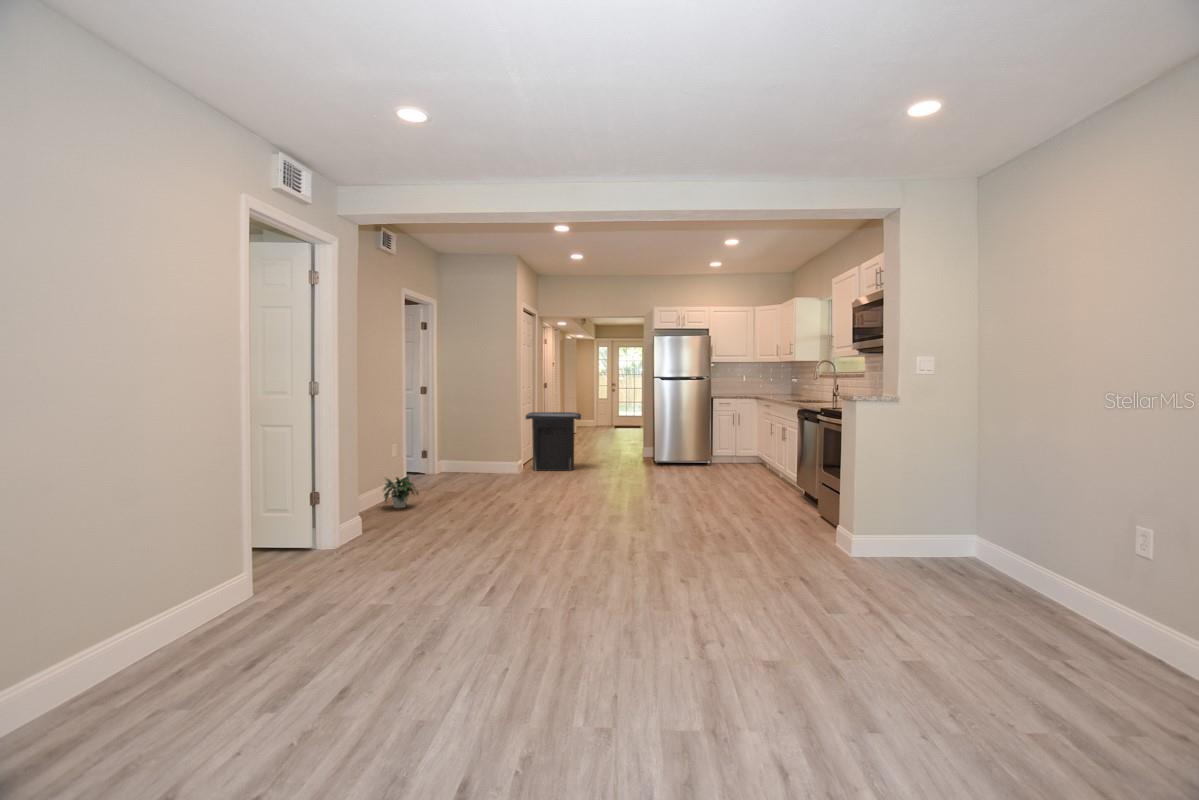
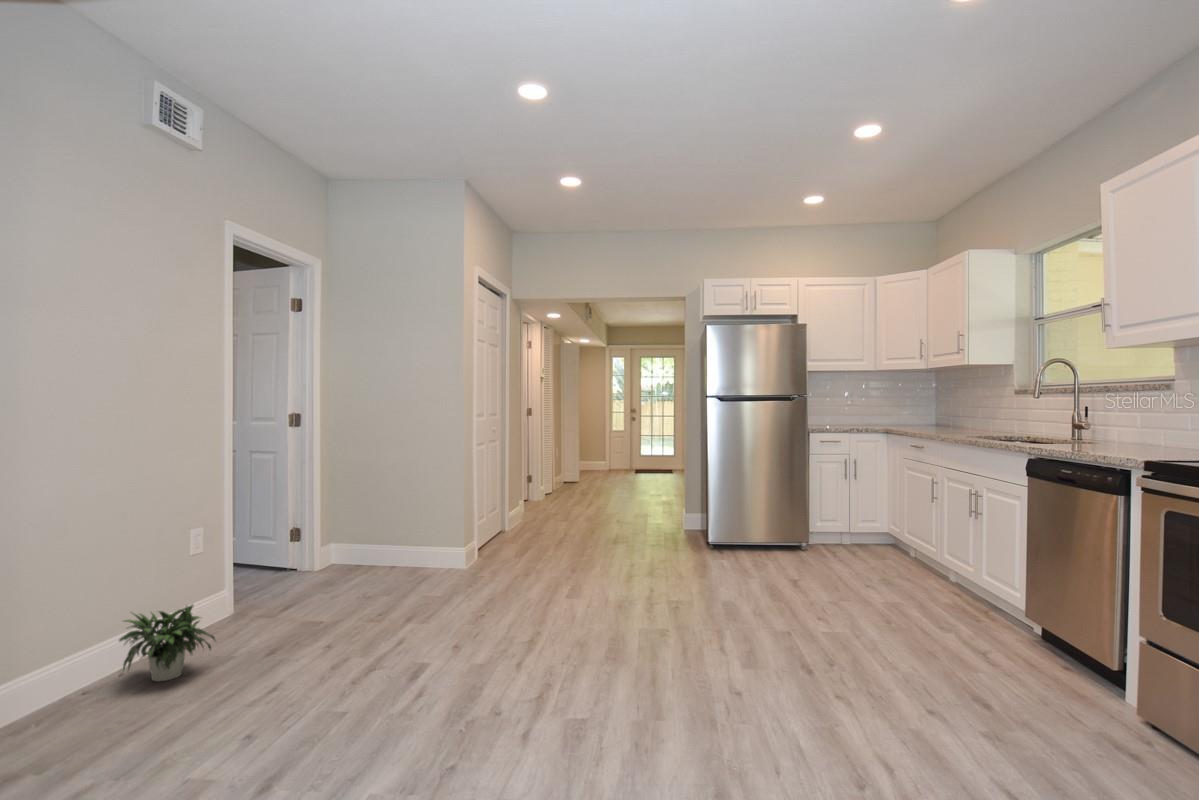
trash can: present [526,412,581,471] -> none [481,456,579,563]

